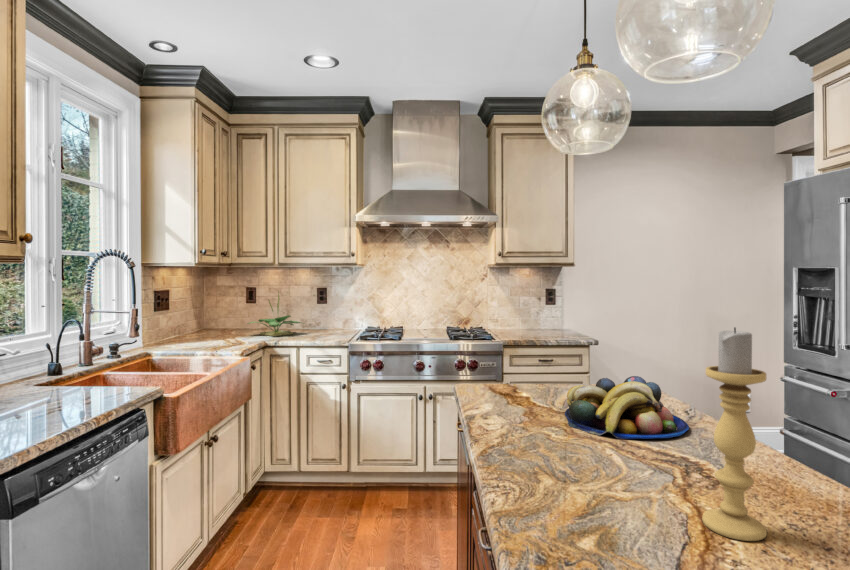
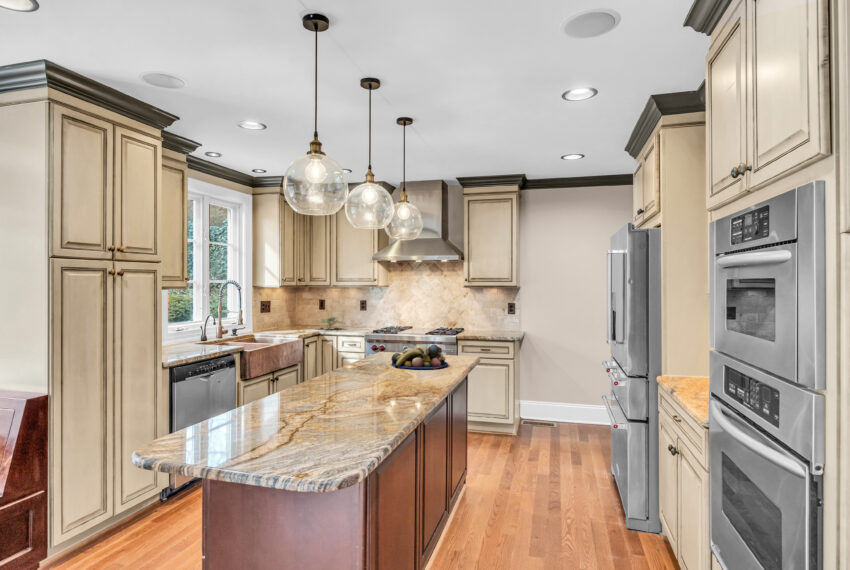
candle holder: present [702,328,767,541] -> none [362,313,382,385]

